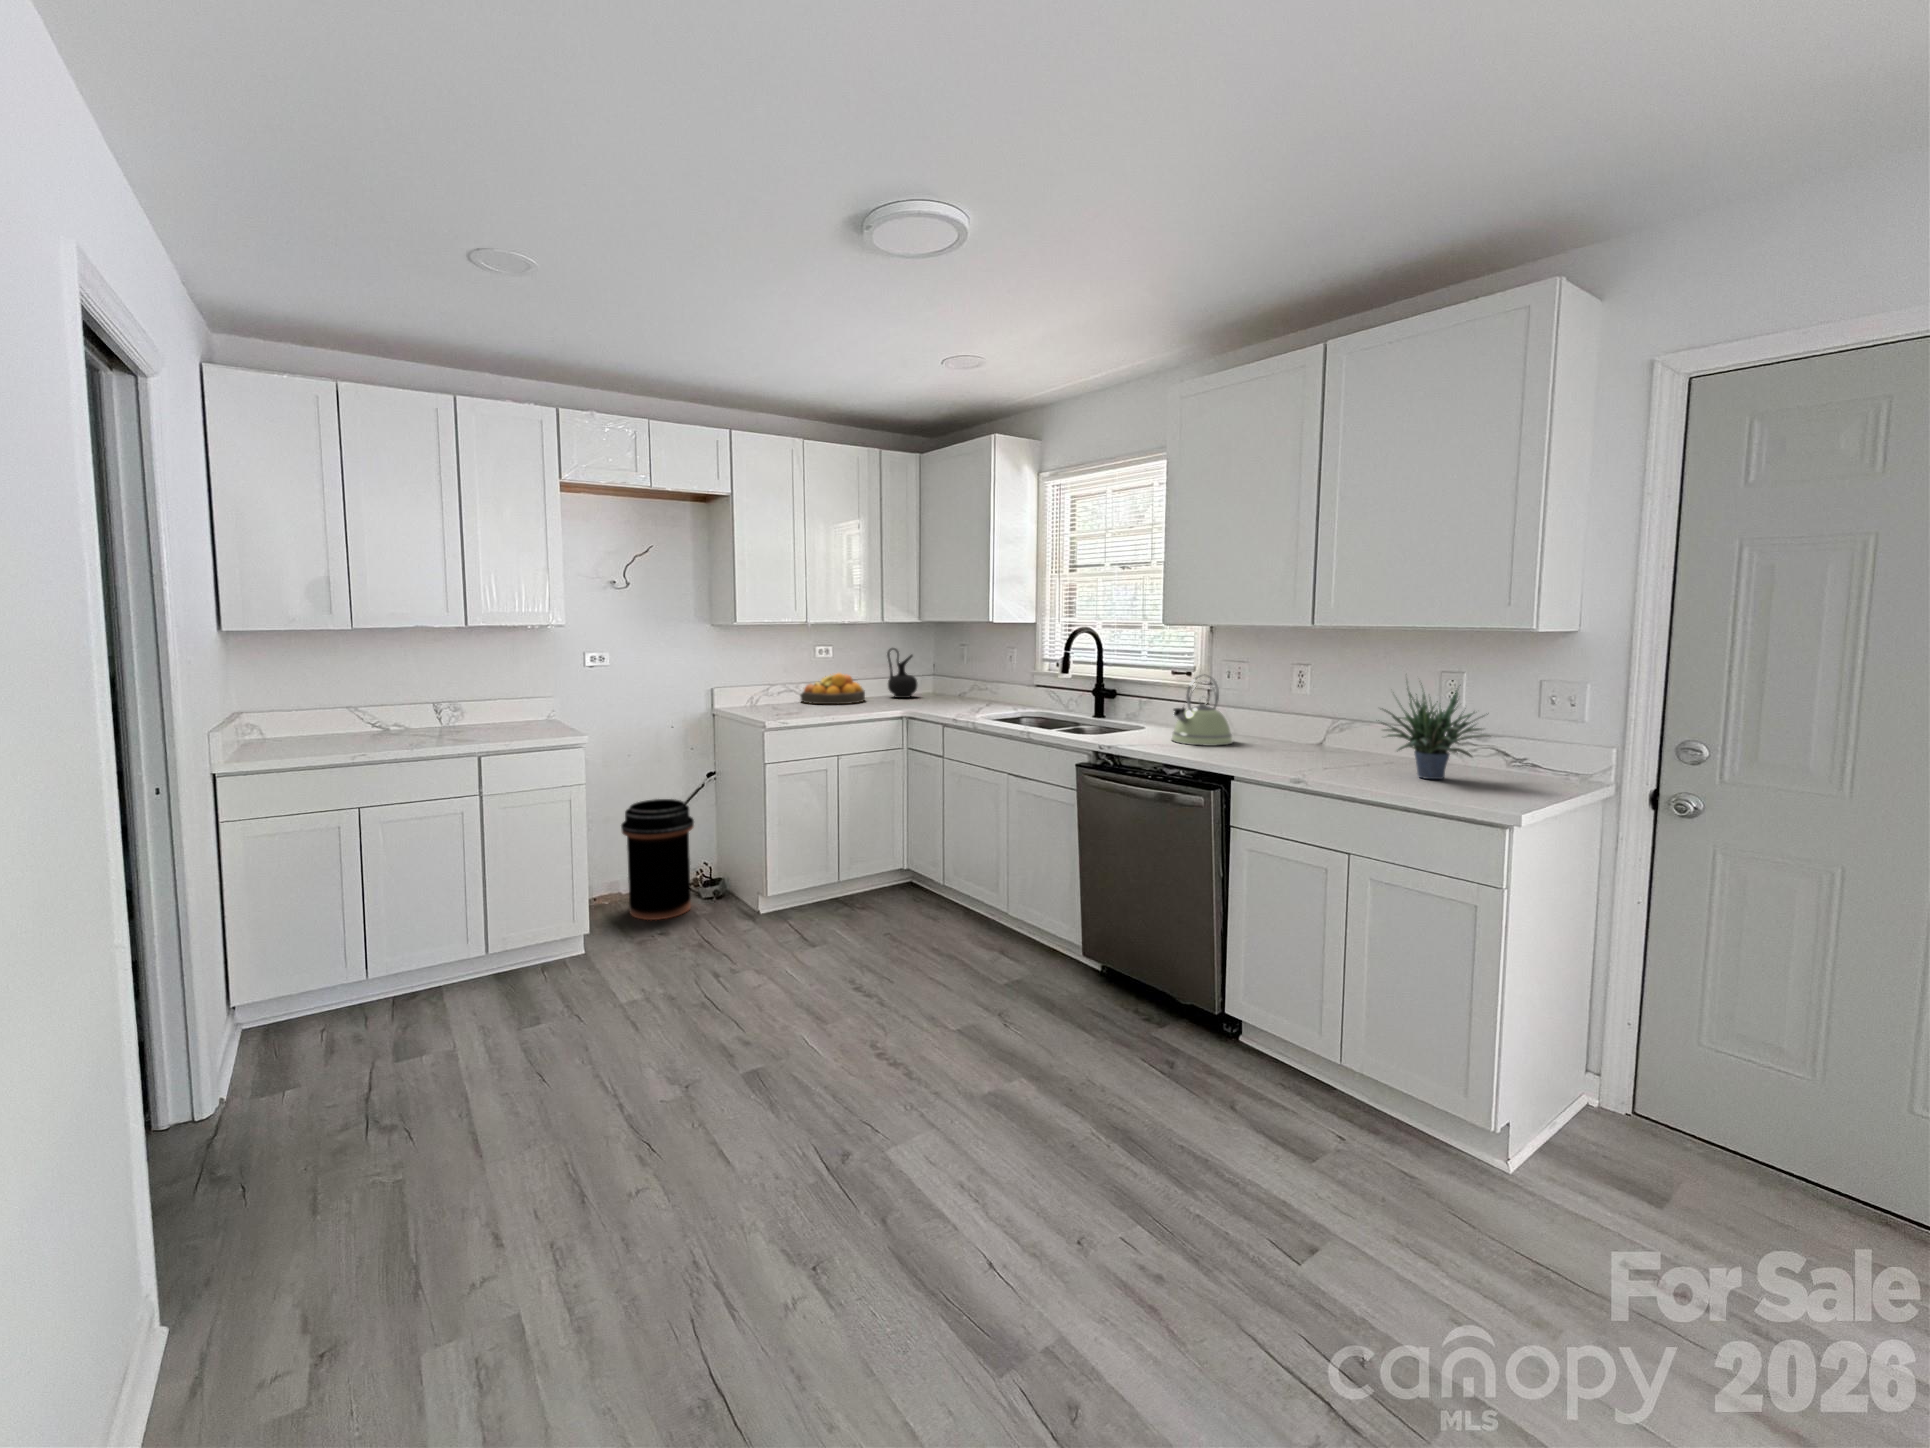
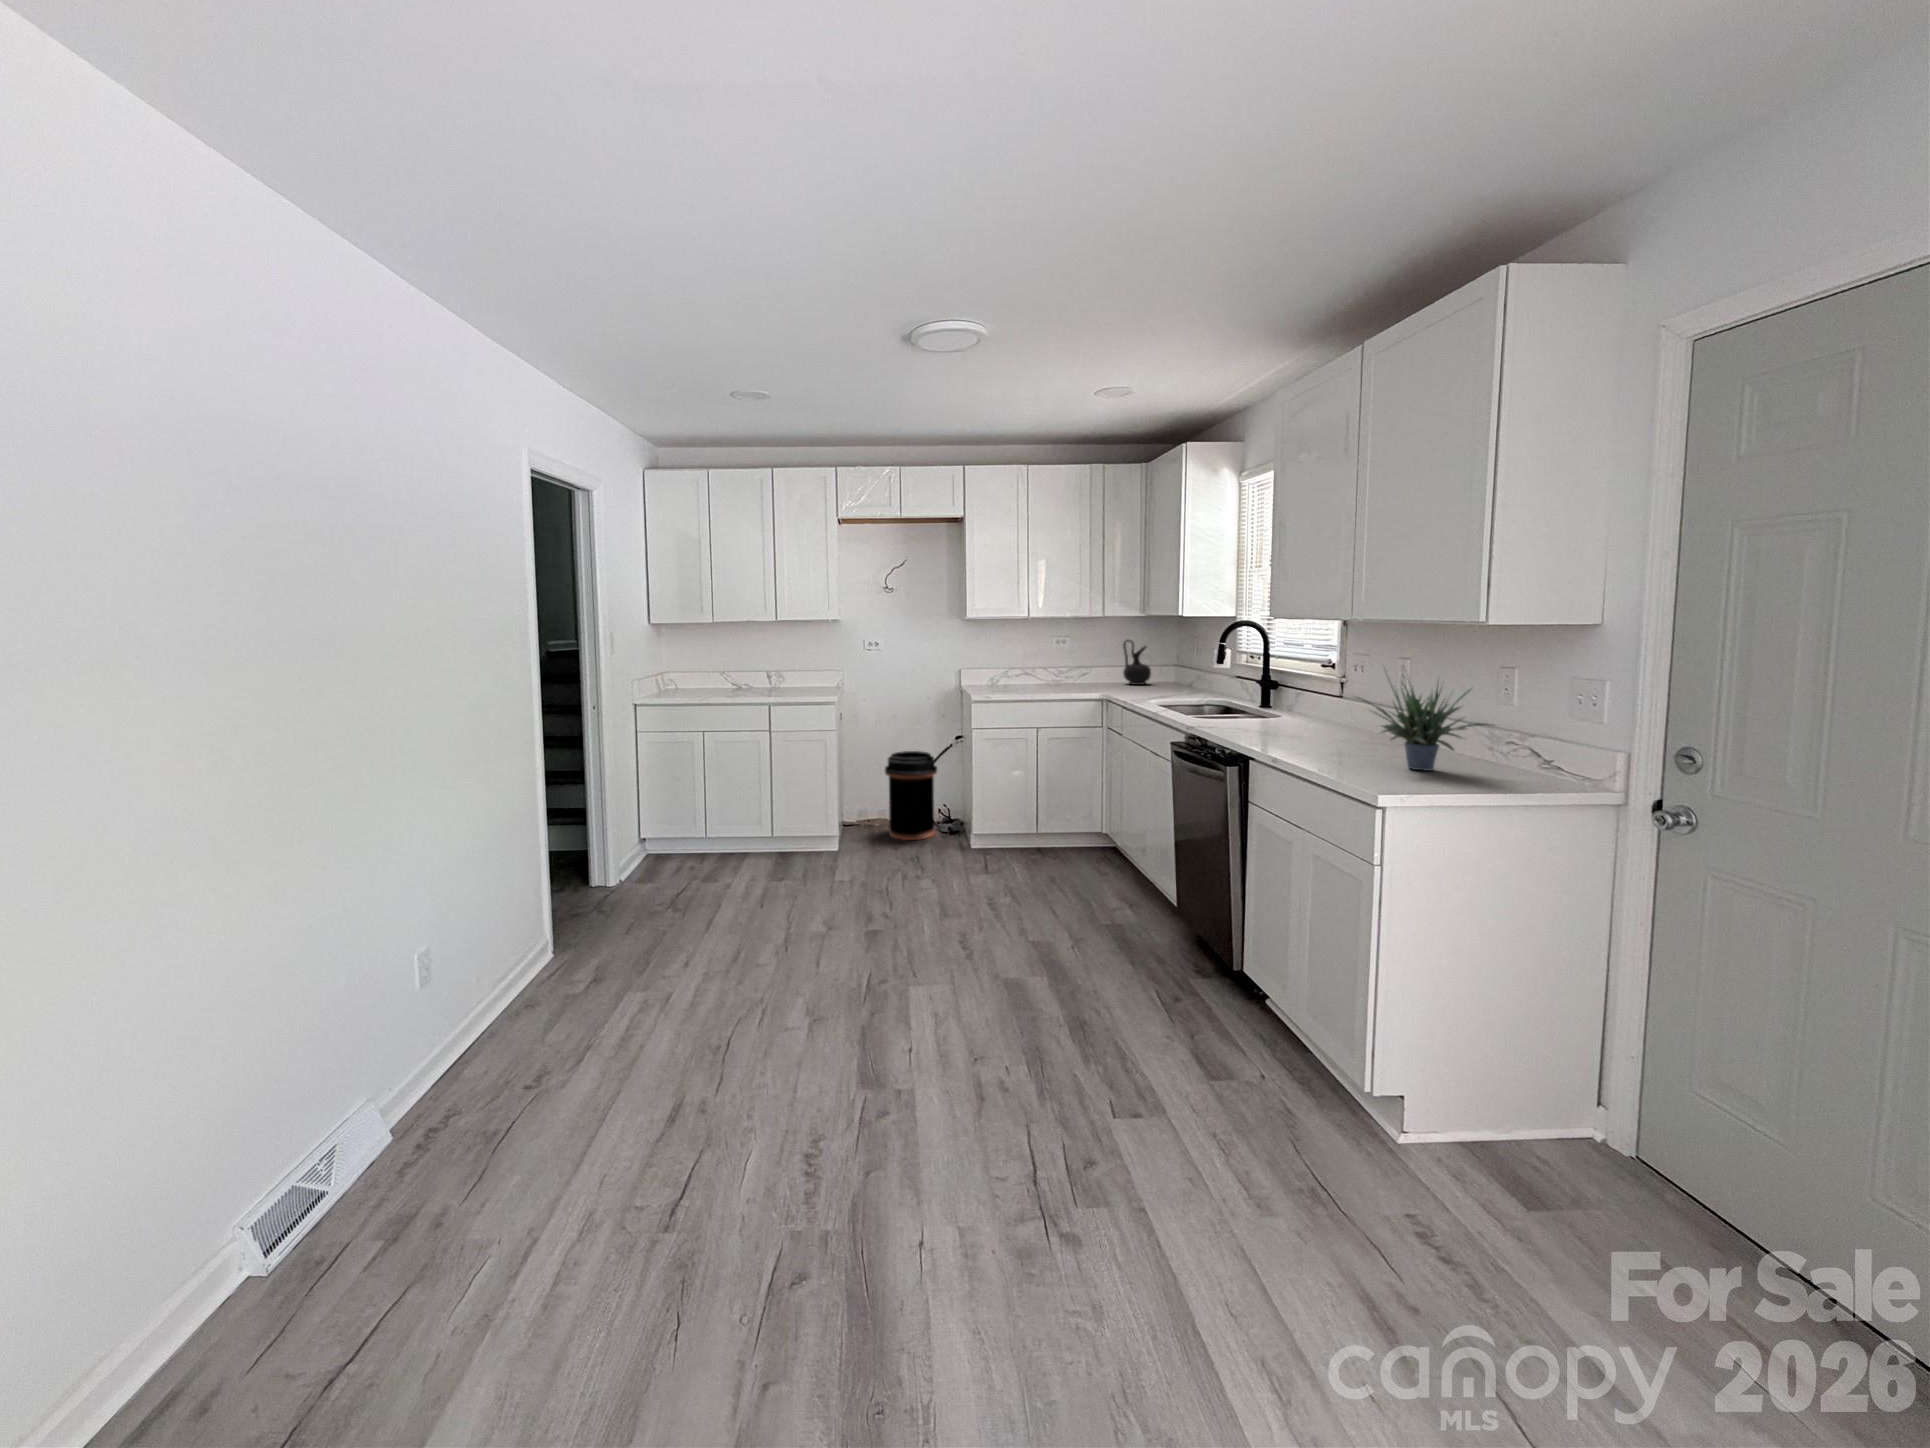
fruit bowl: present [800,673,865,704] -> none [1040,659,1097,687]
kettle: present [1172,674,1233,746] -> none [1260,665,1328,733]

